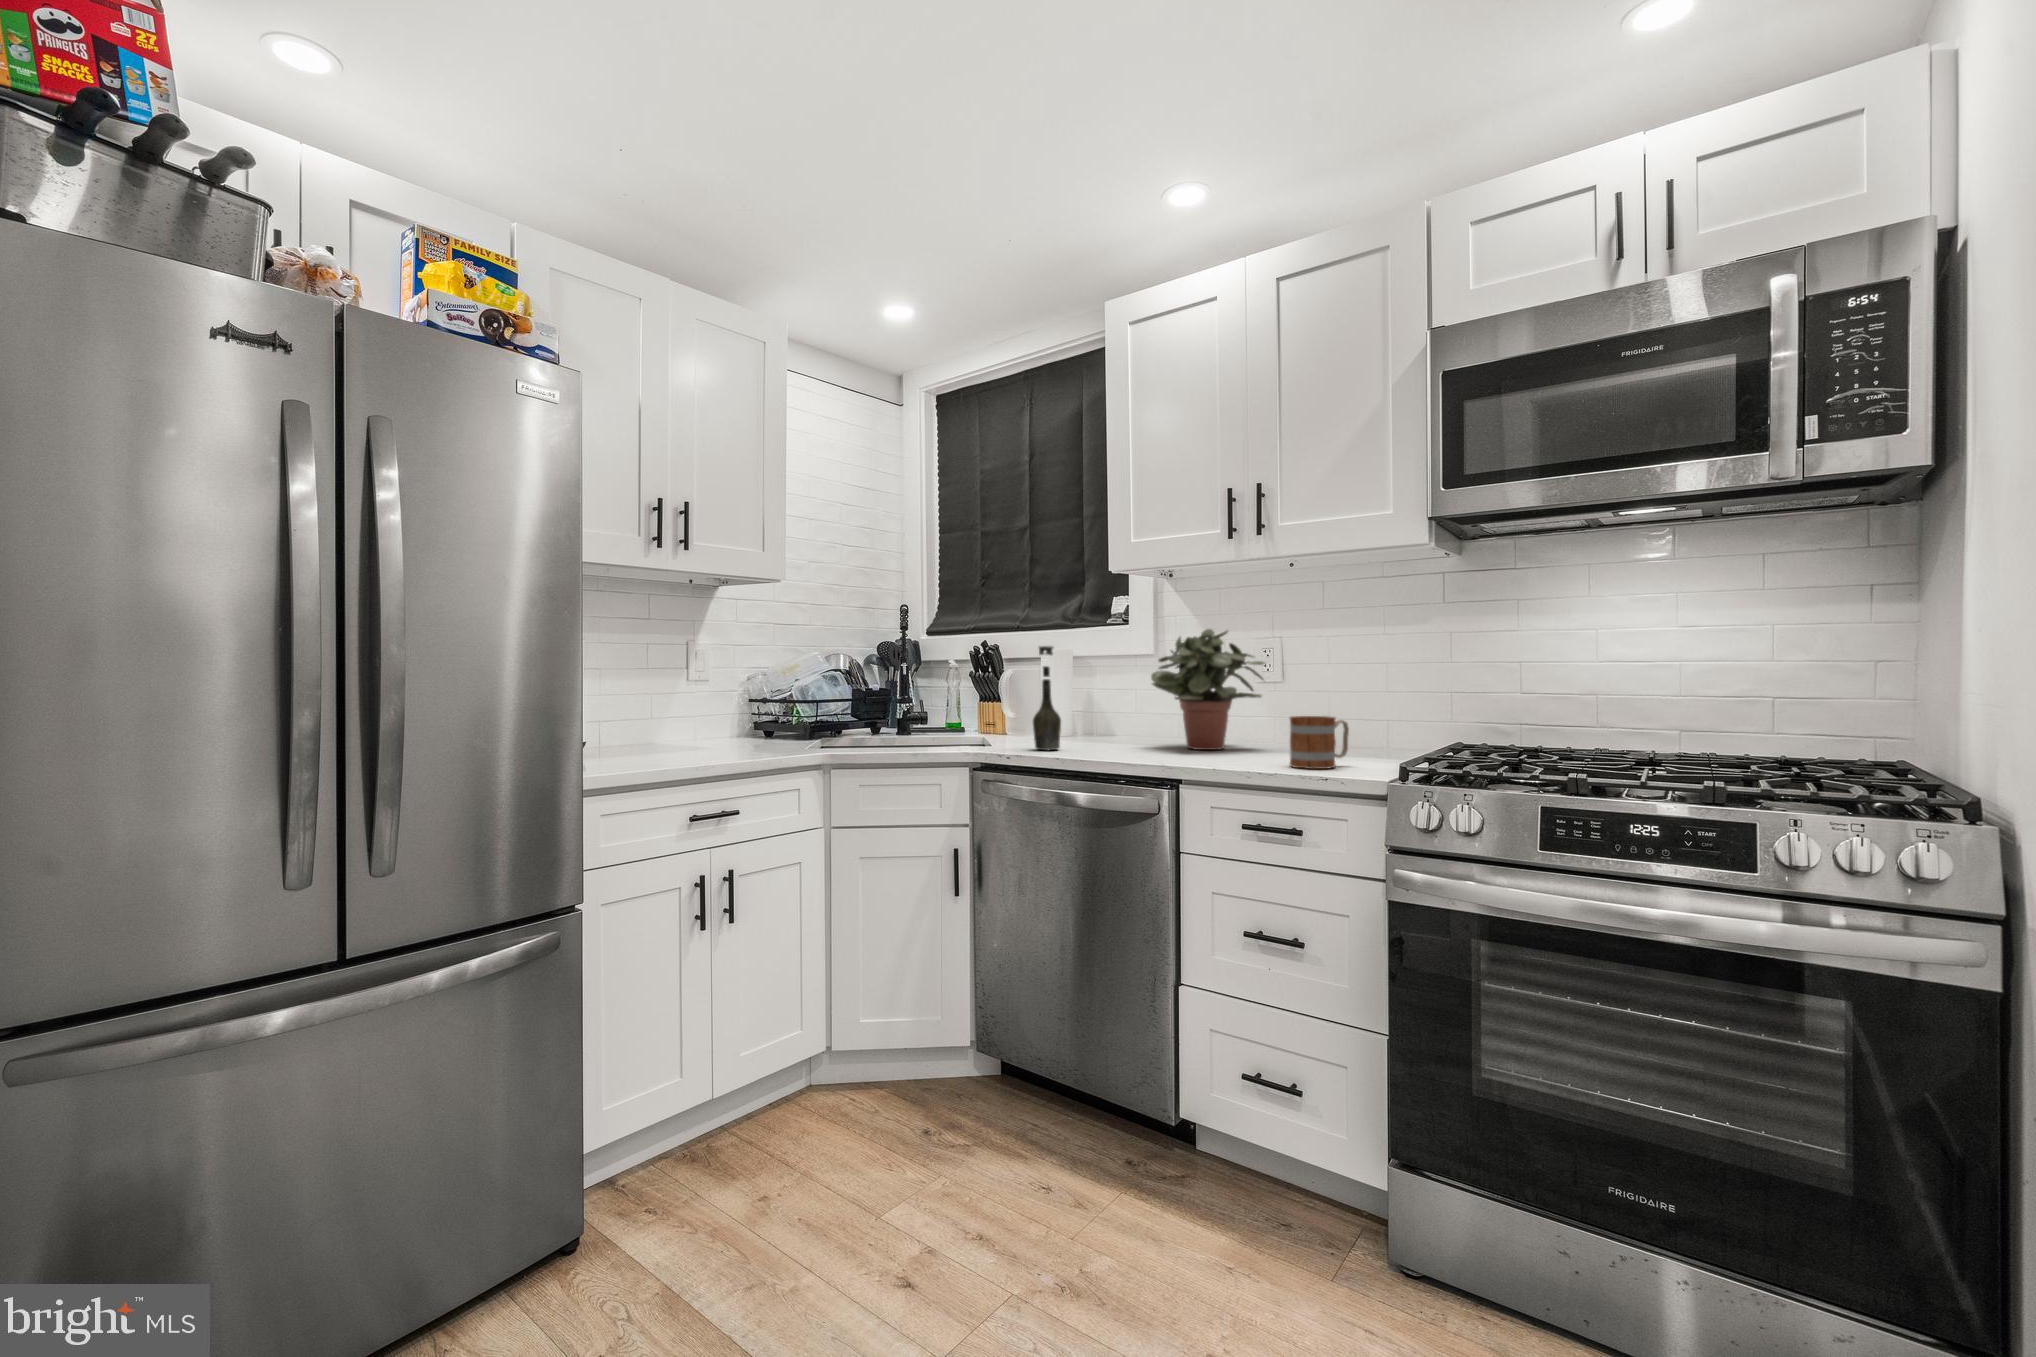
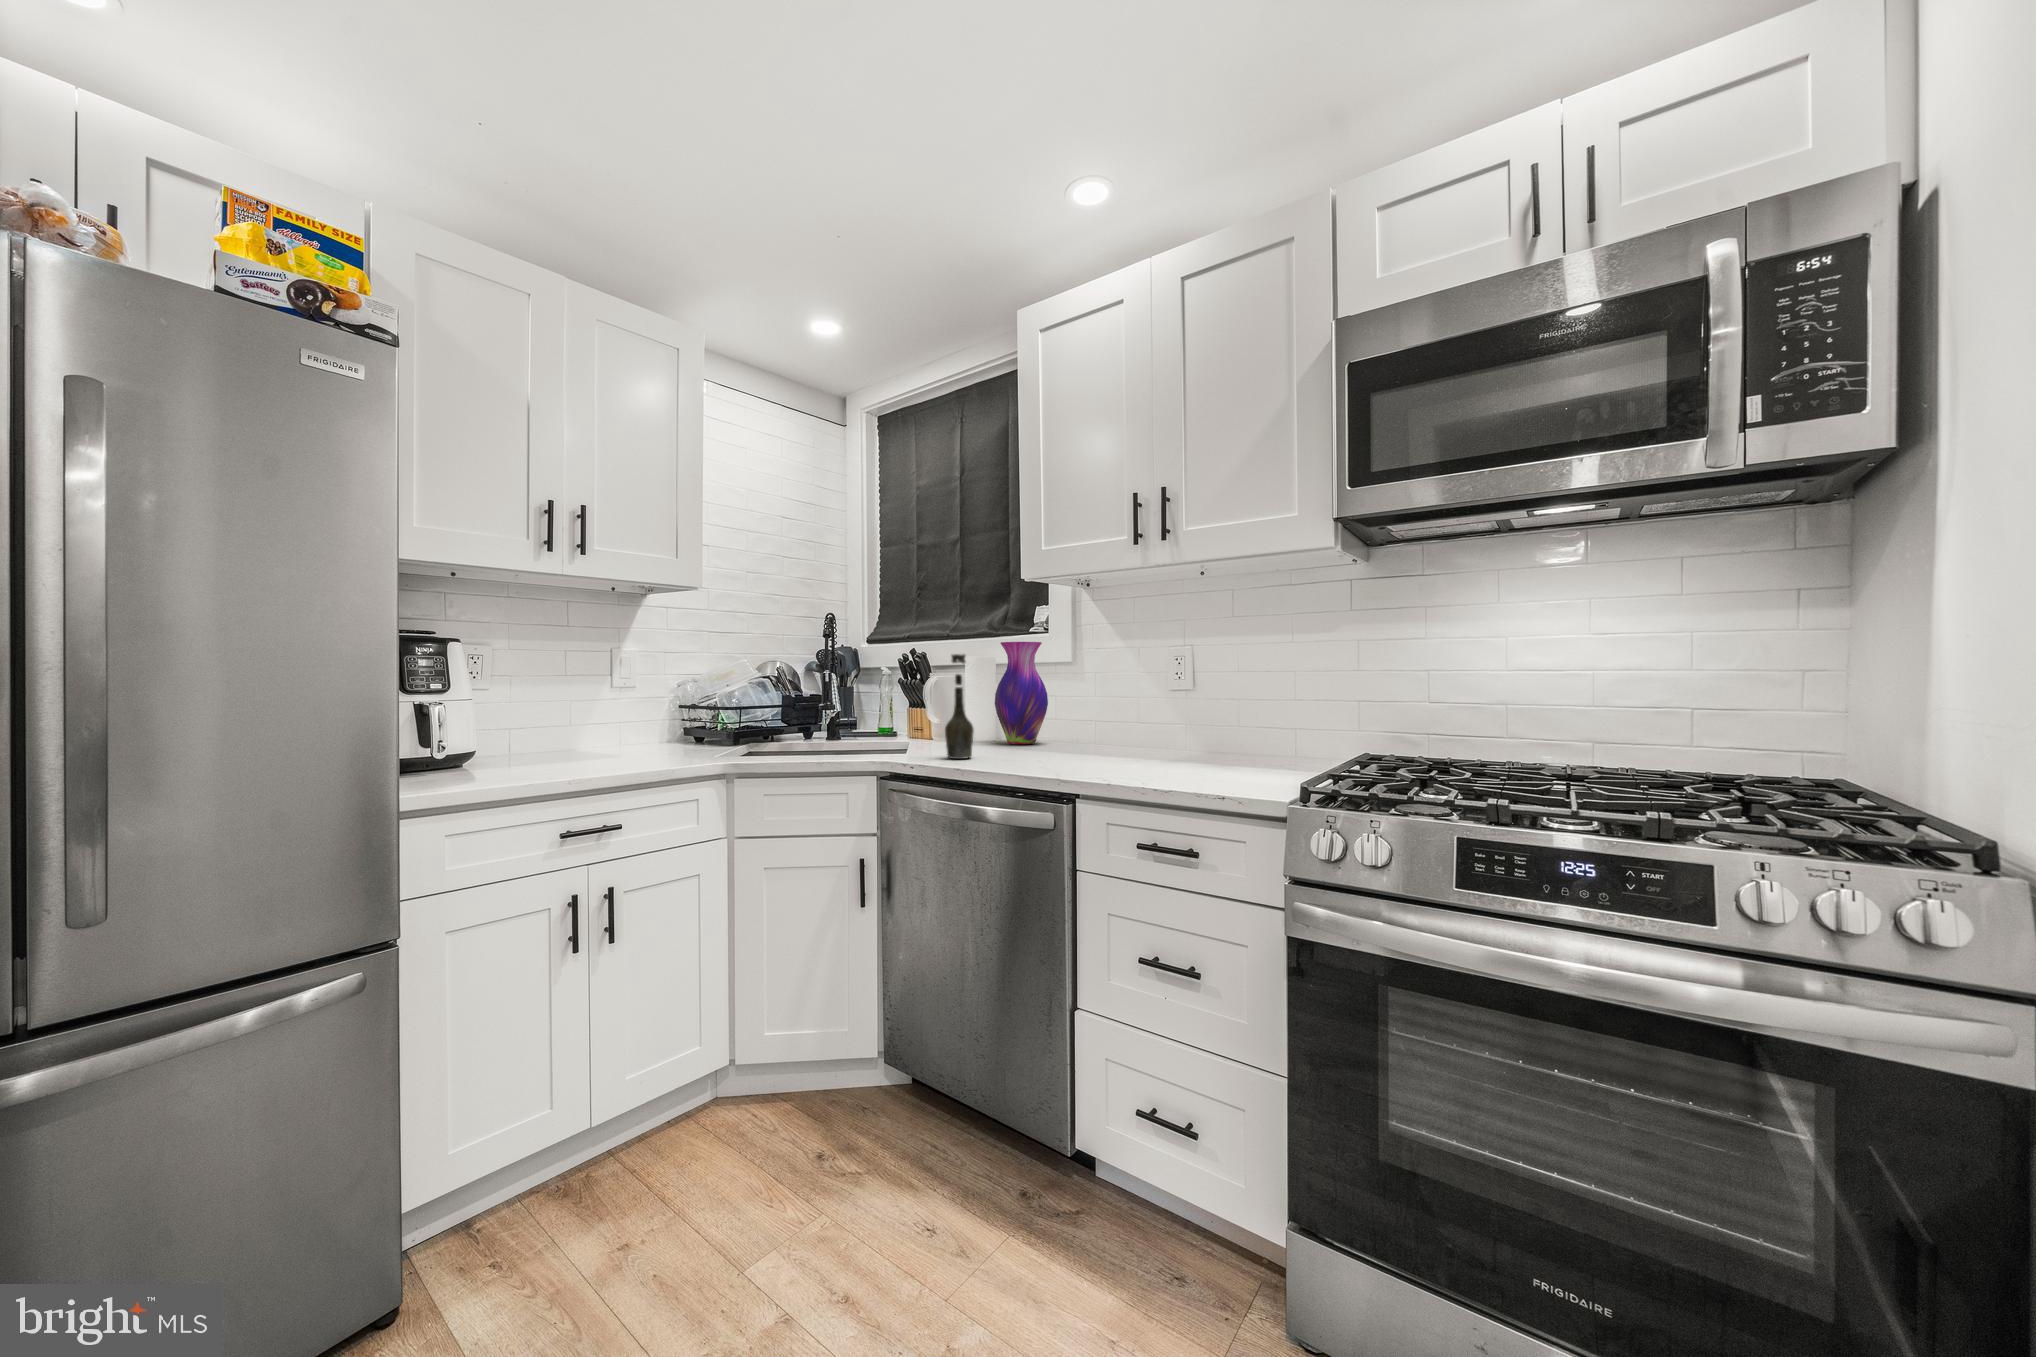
potted plant: present [1151,629,1265,750] -> none [1065,637,1179,758]
vase: none [1069,633,1124,738] -> present [995,642,1048,744]
mug: present [1290,716,1349,769] -> none [1193,727,1254,782]

